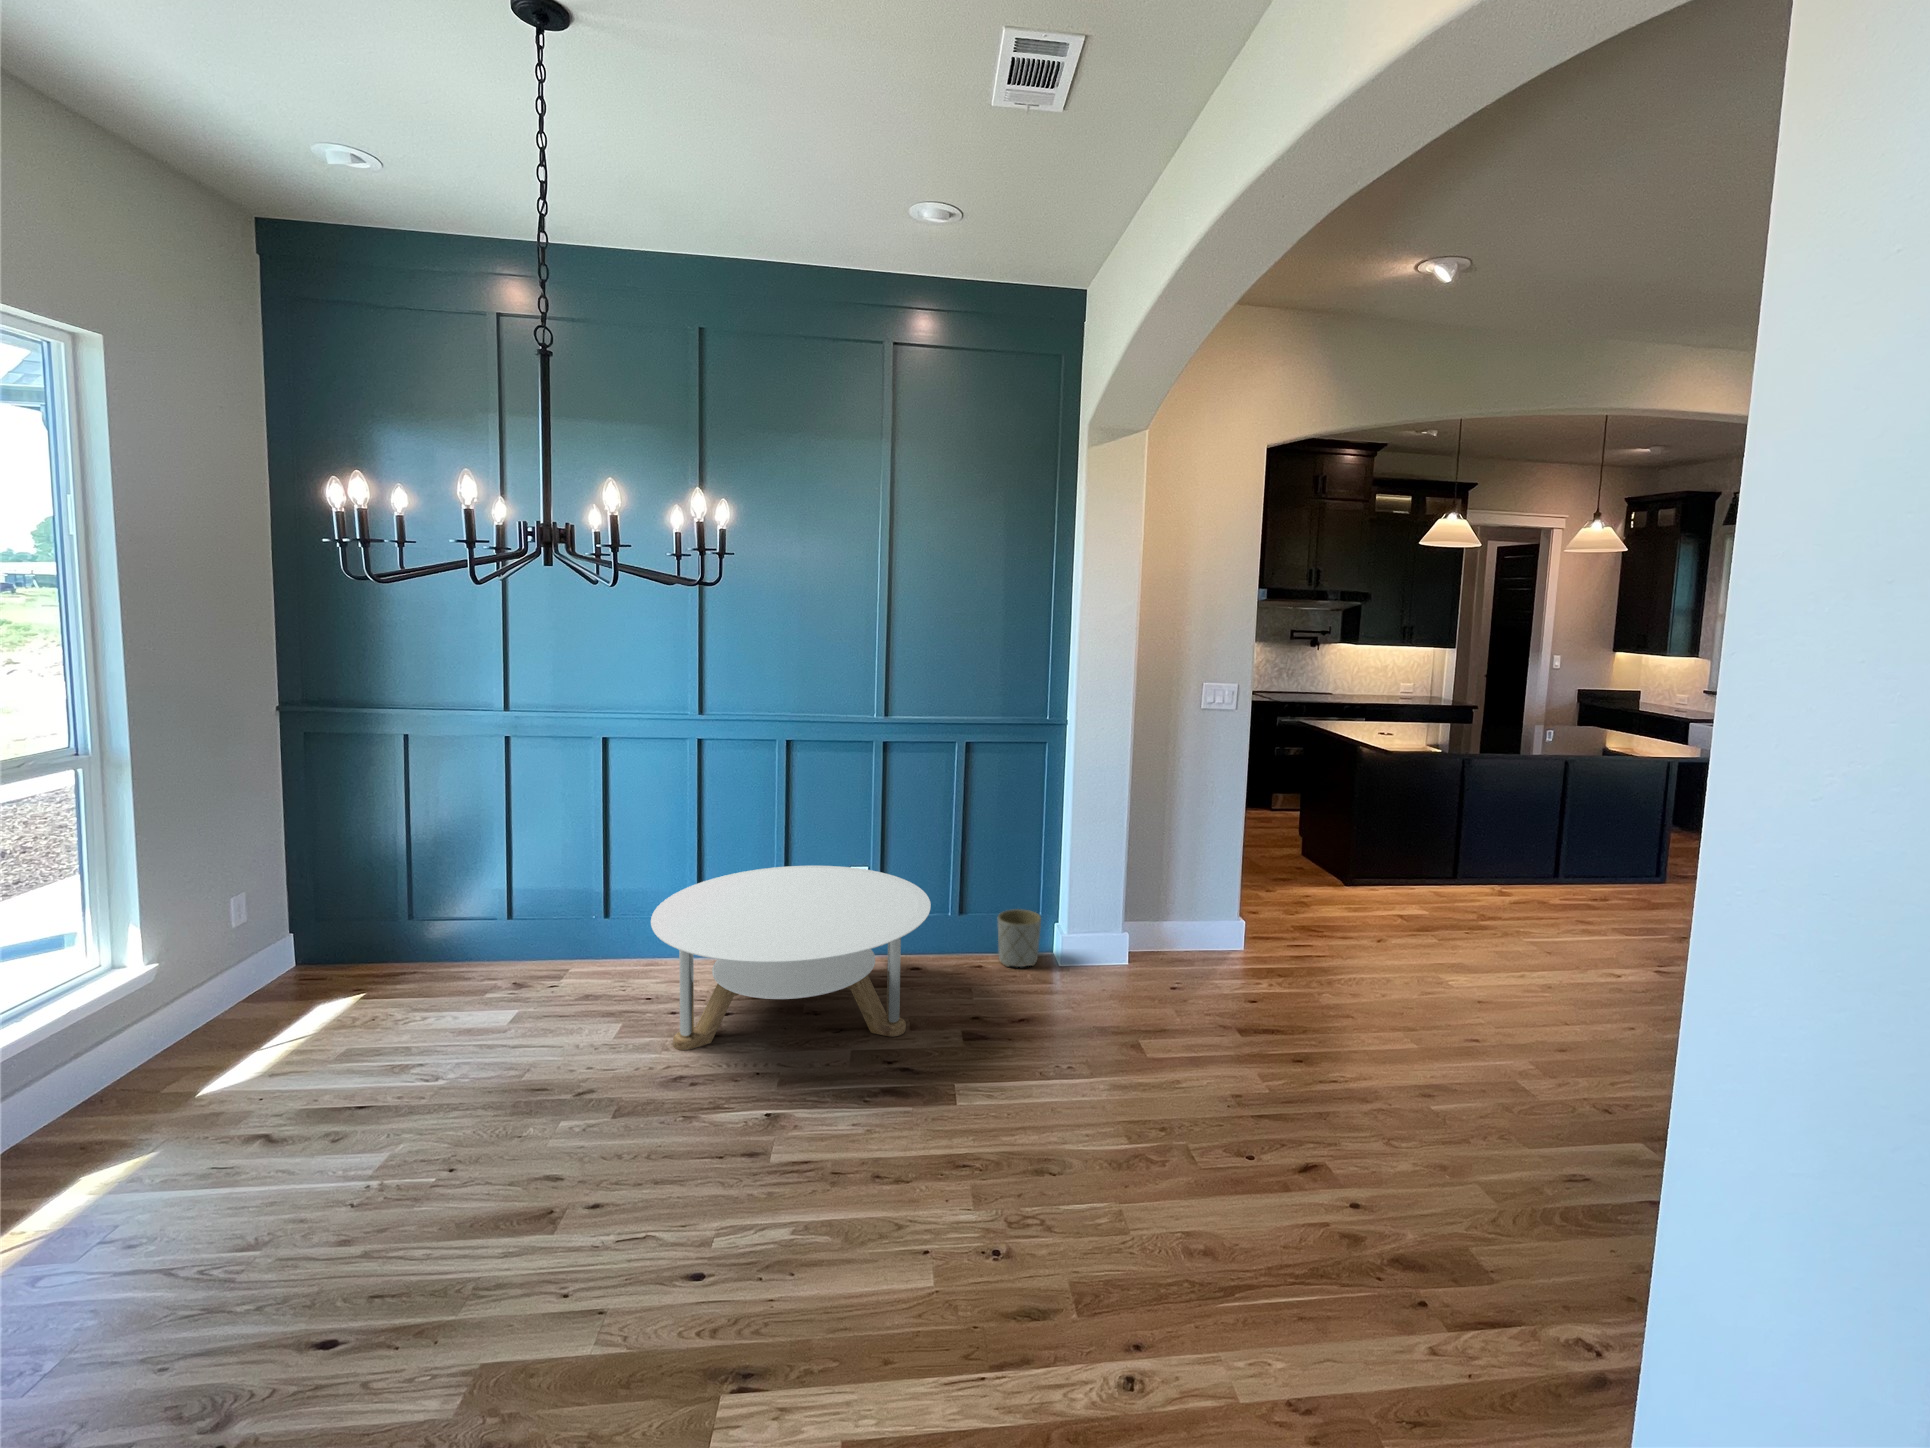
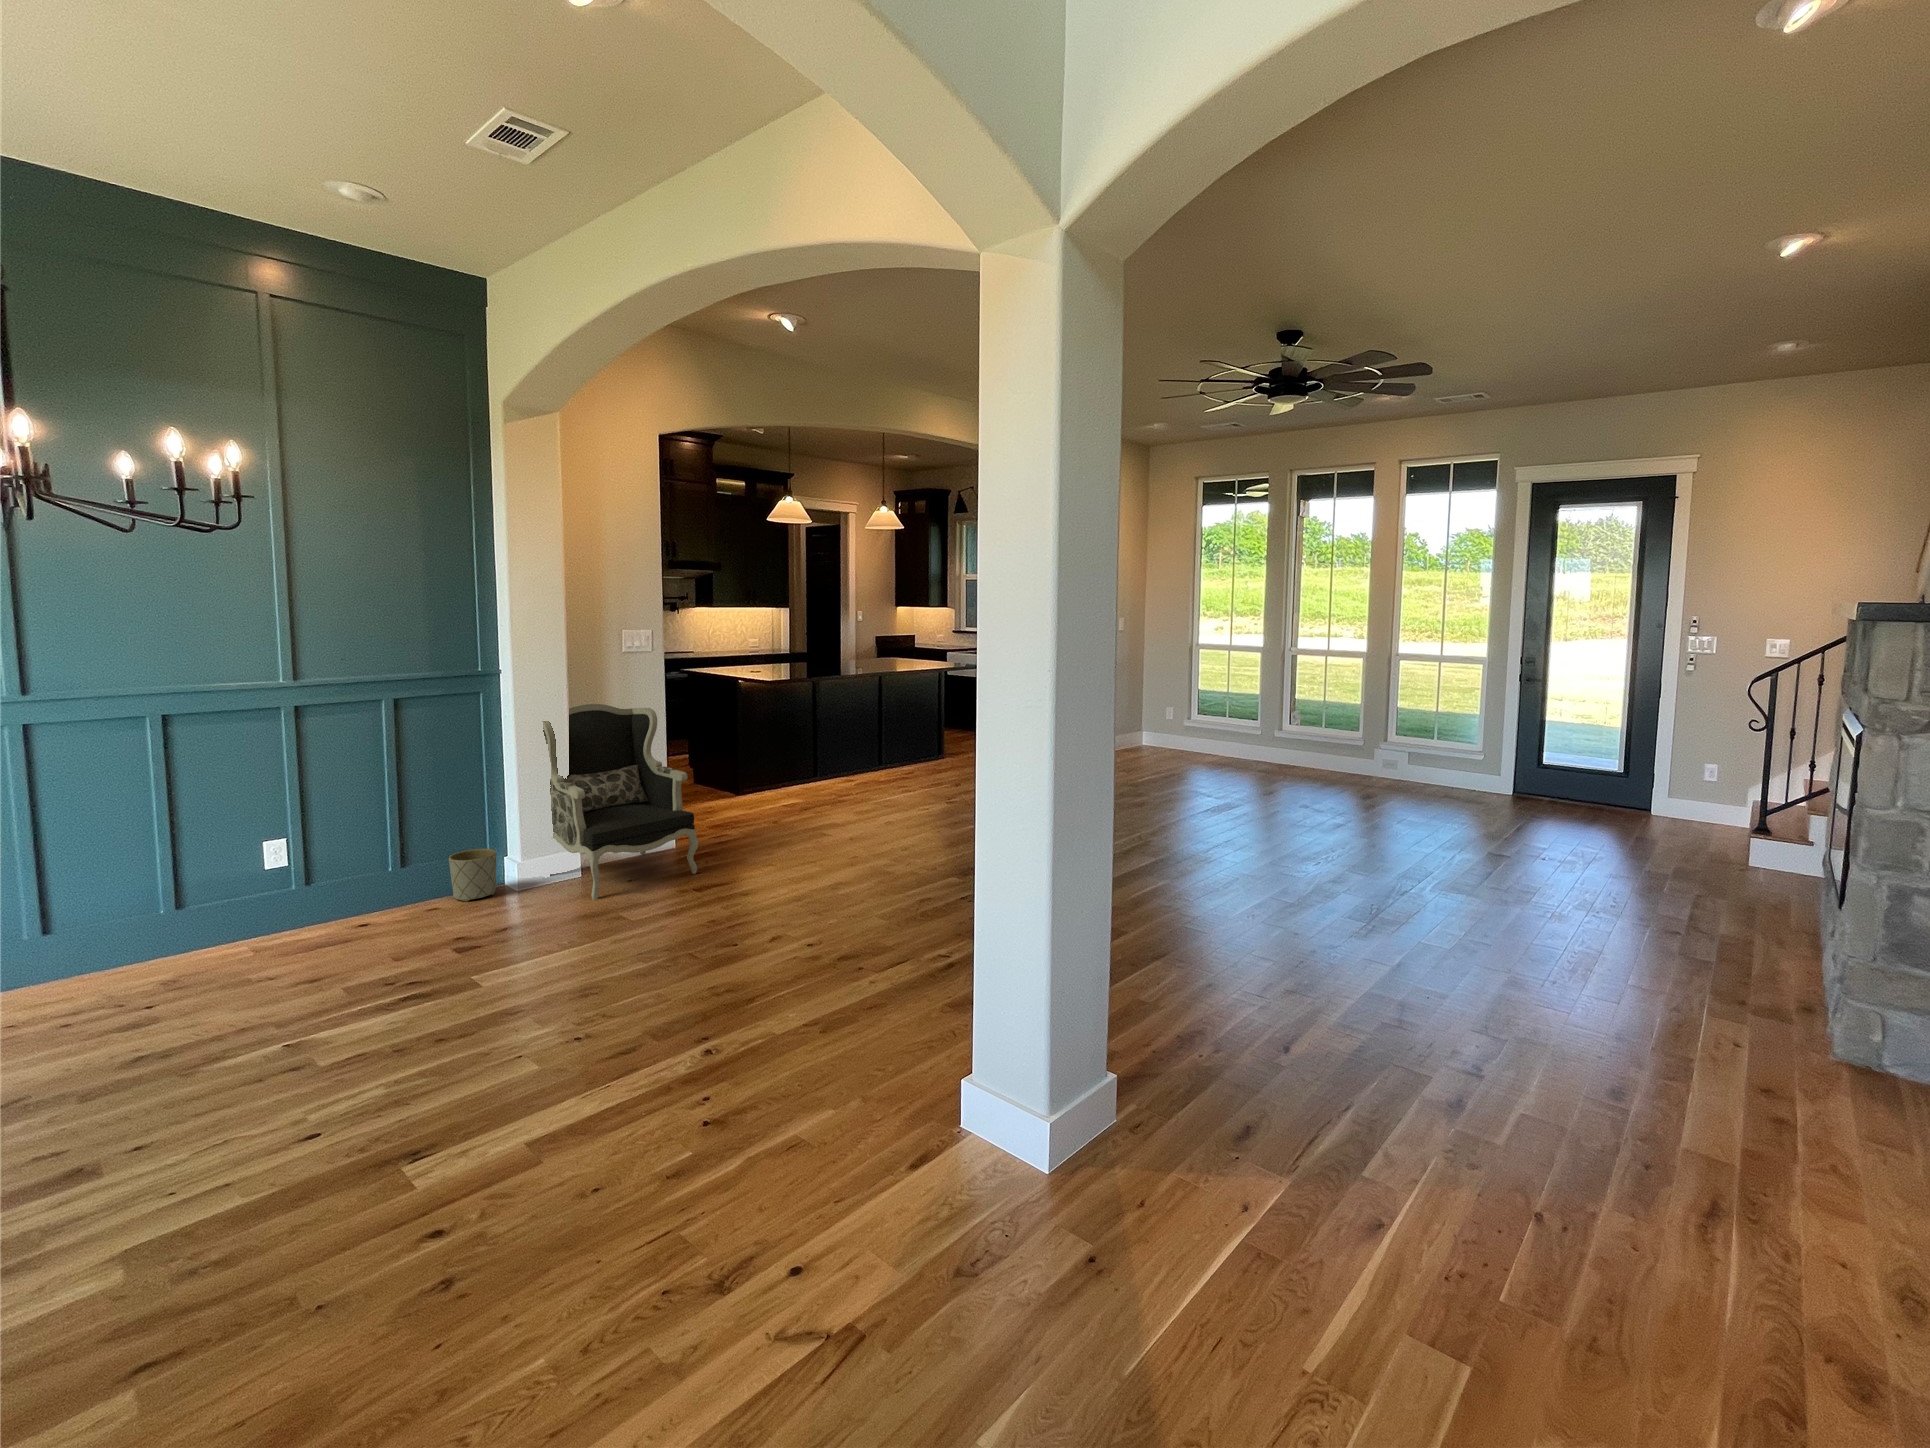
armchair: none [1090,766,1254,1008] -> present [542,704,698,900]
round table: present [651,866,931,1050] -> none [25,837,403,1047]

